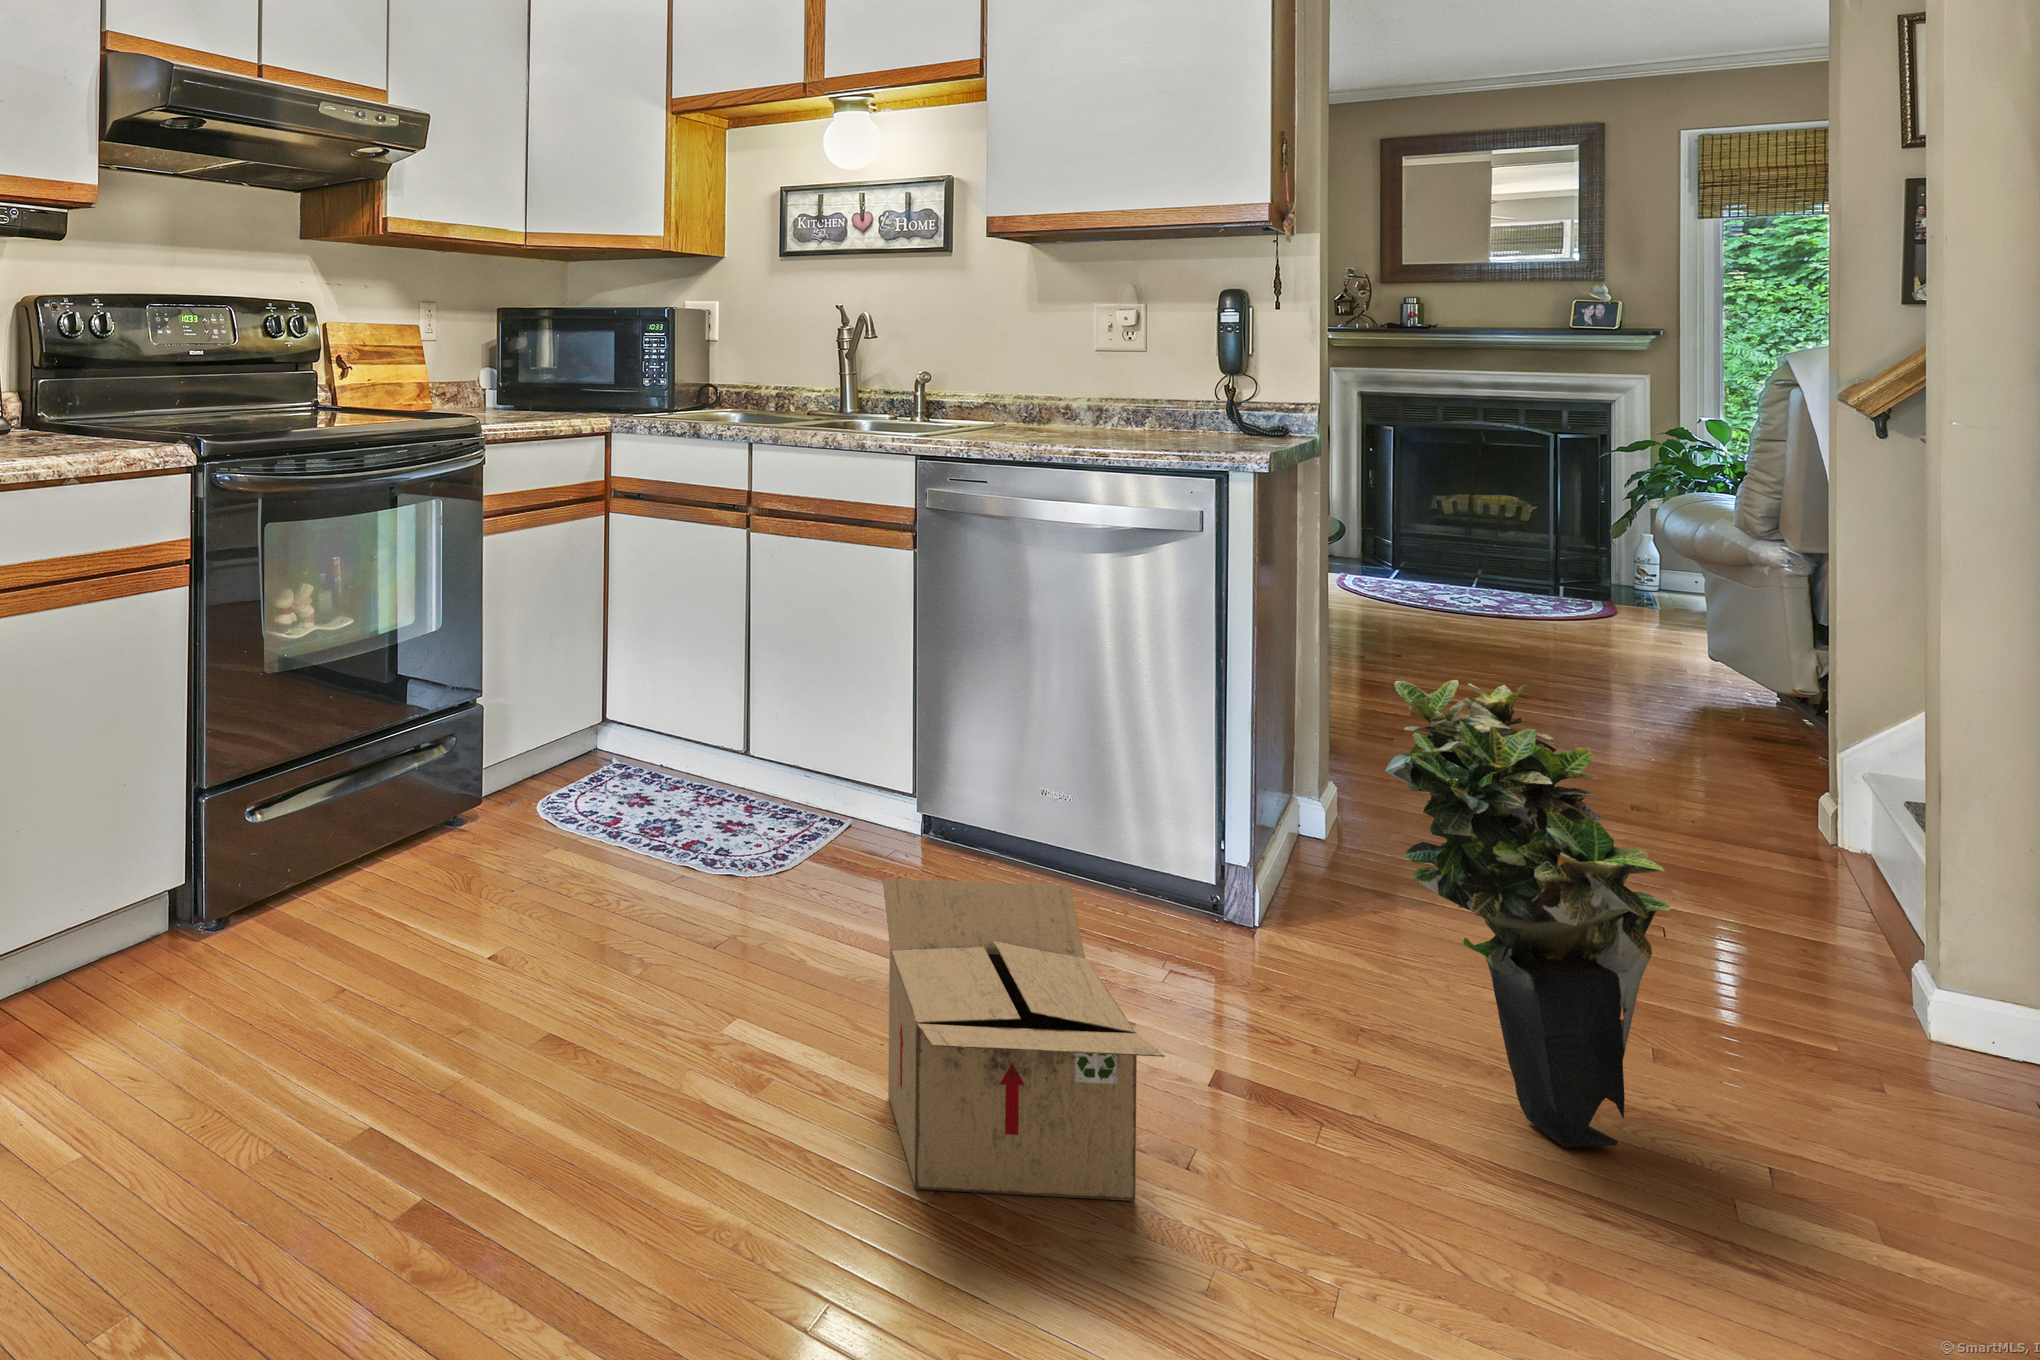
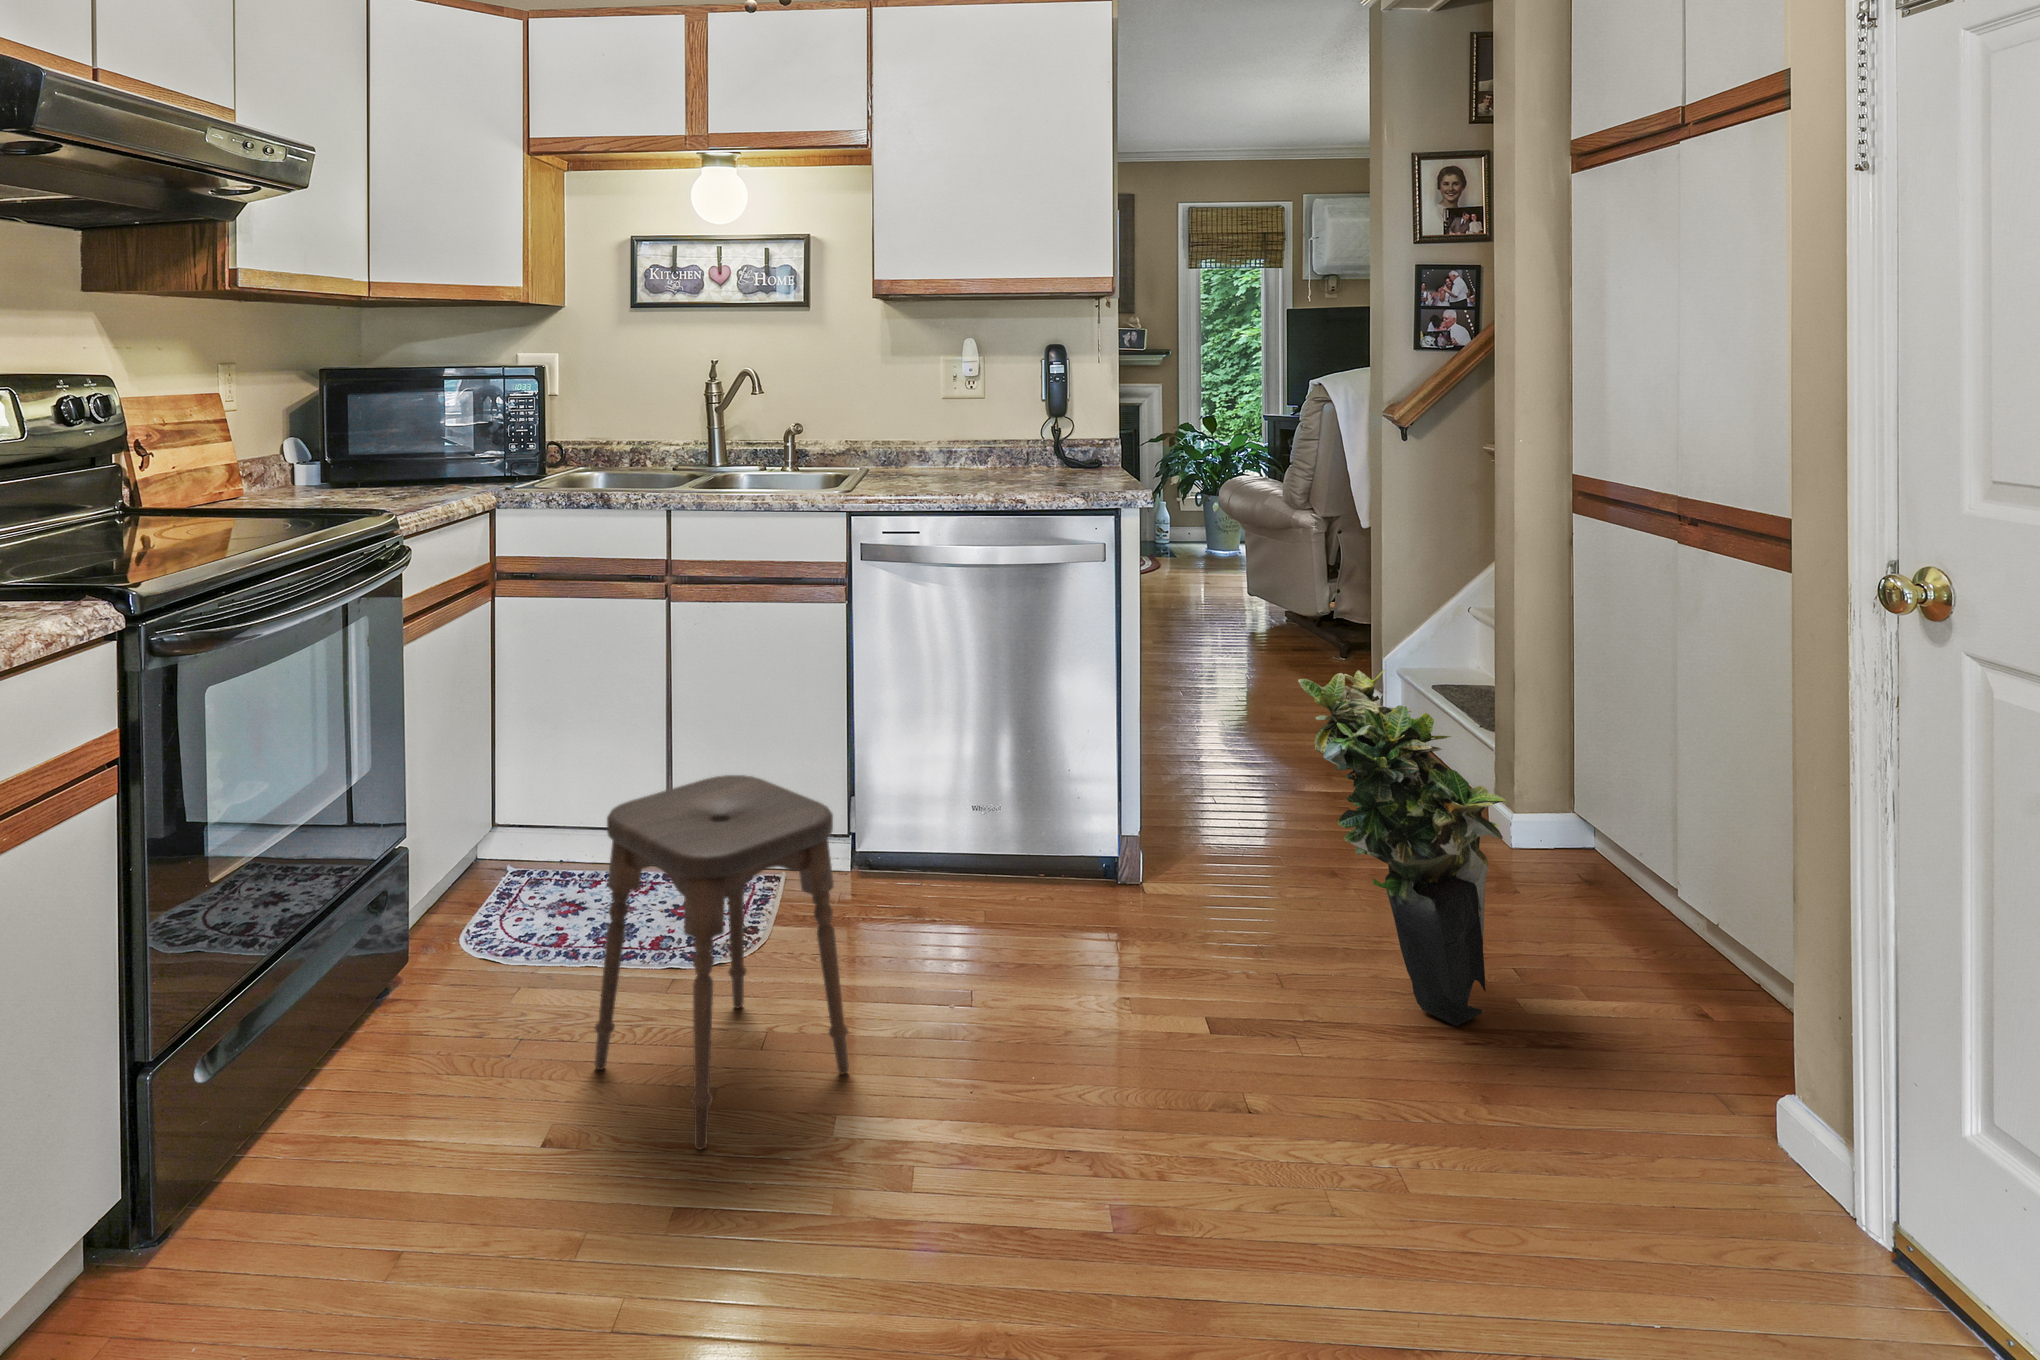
stool: none [573,682,785,995] -> present [595,775,849,1150]
cardboard box: present [883,879,1165,1201] -> none [995,914,1318,1255]

